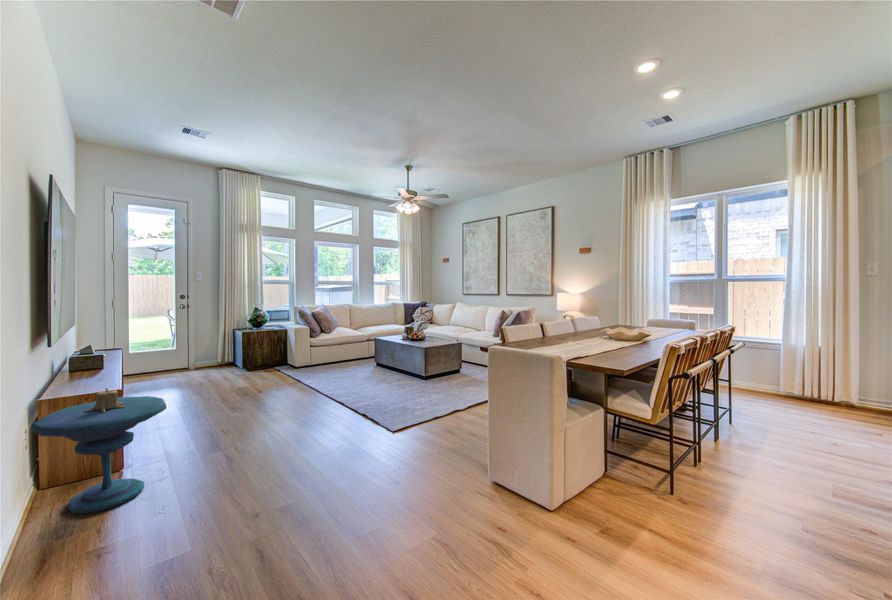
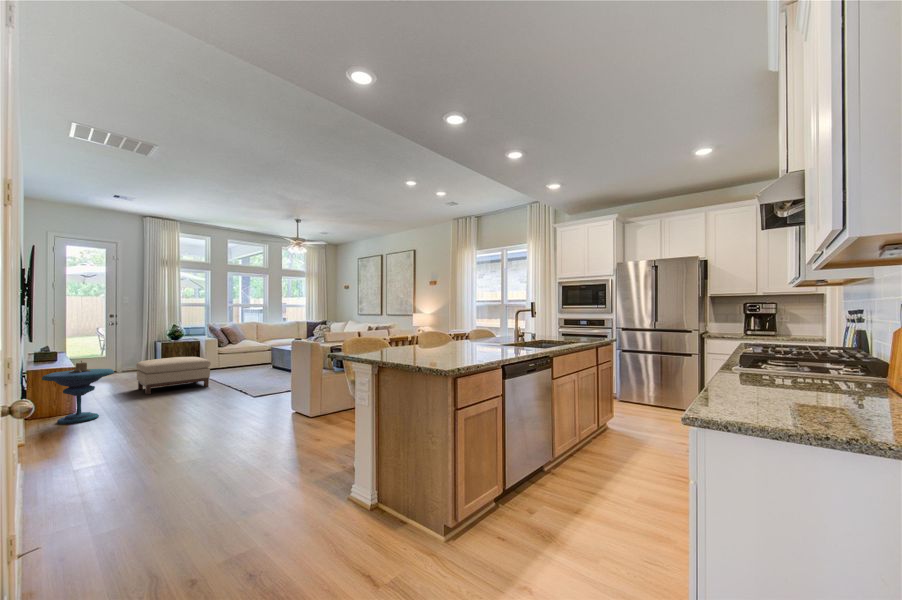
ottoman: none [210,356,311,420] -> present [136,357,211,395]

